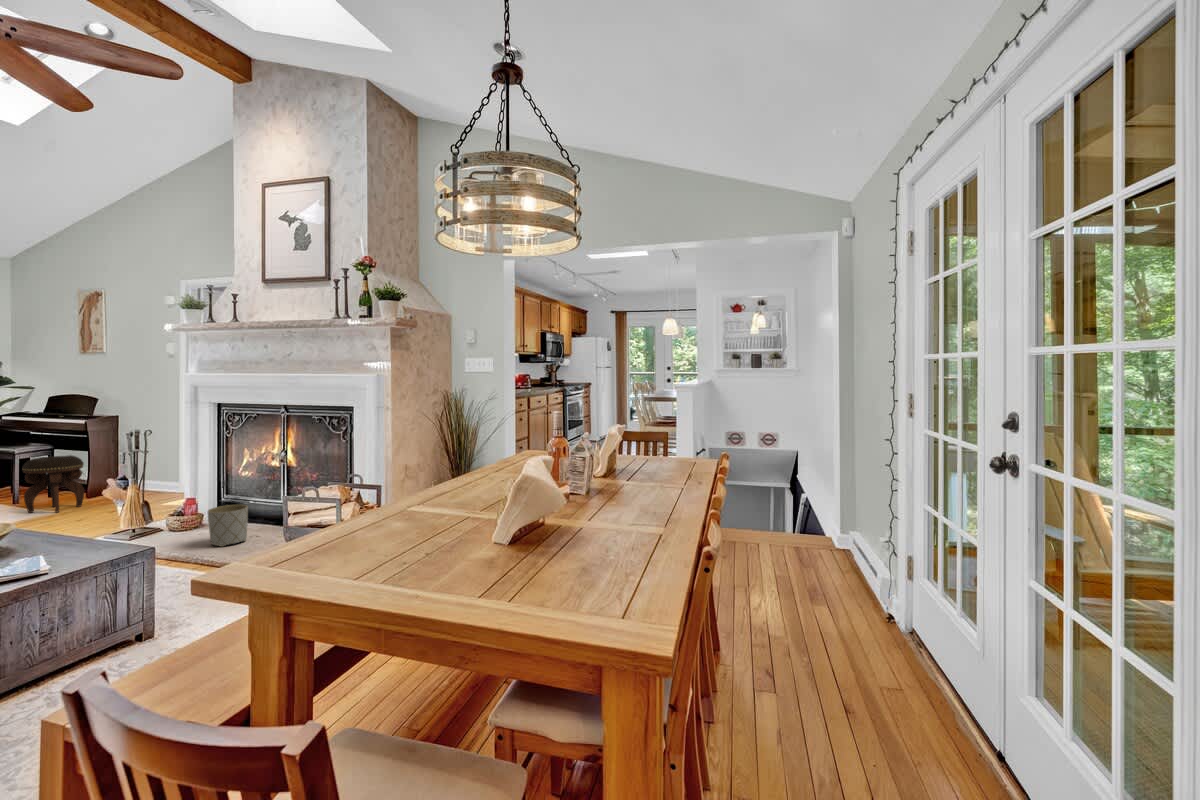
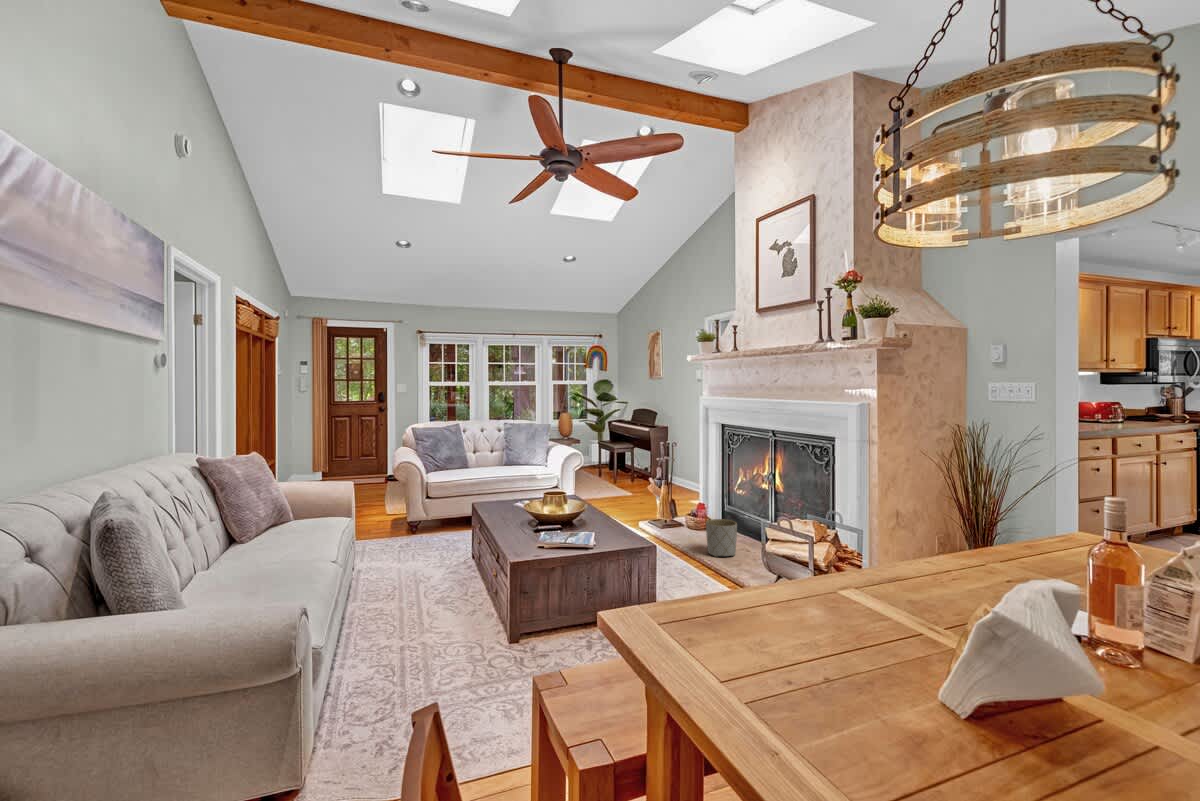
footstool: present [22,455,84,513] -> none [610,458,642,500]

